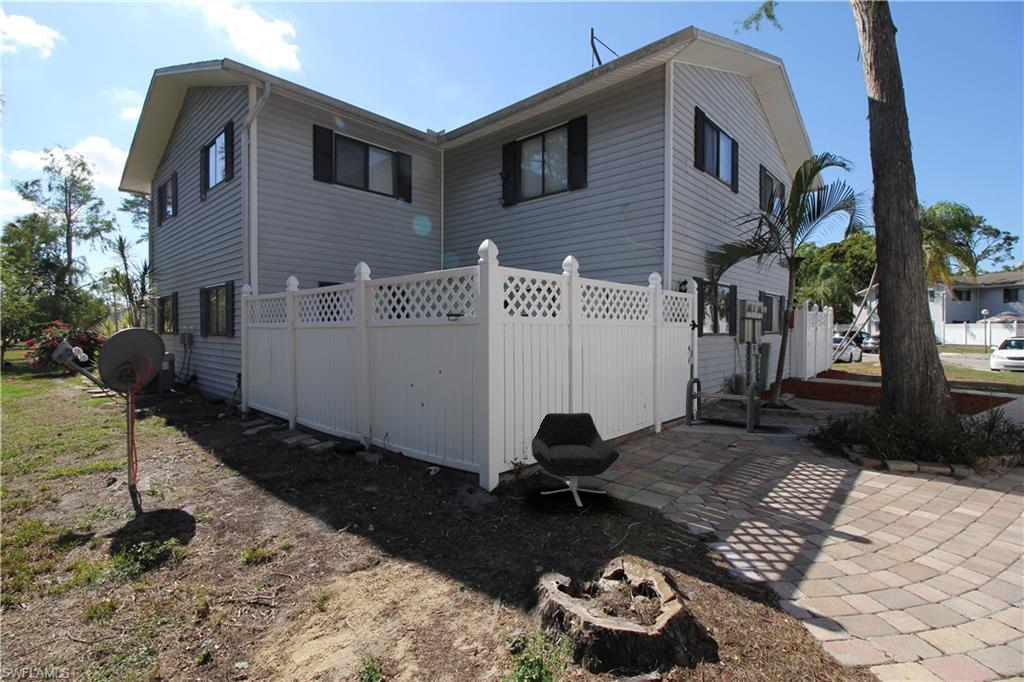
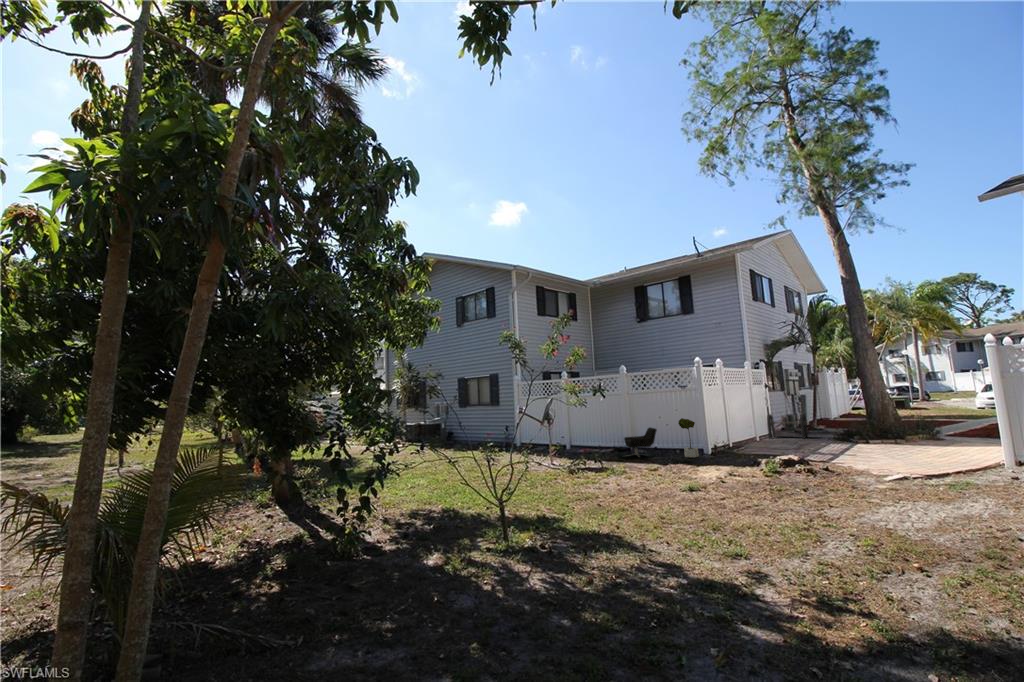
potted tree: none [424,393,468,498] -> present [678,418,699,457]
lounge chair: present [531,413,619,506] -> present [624,428,657,457]

